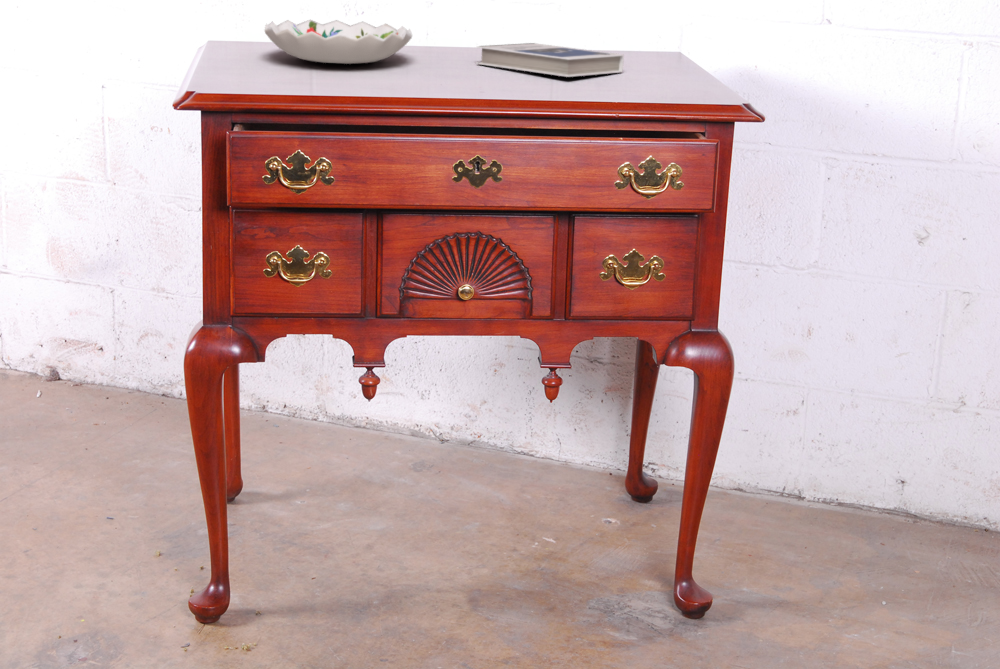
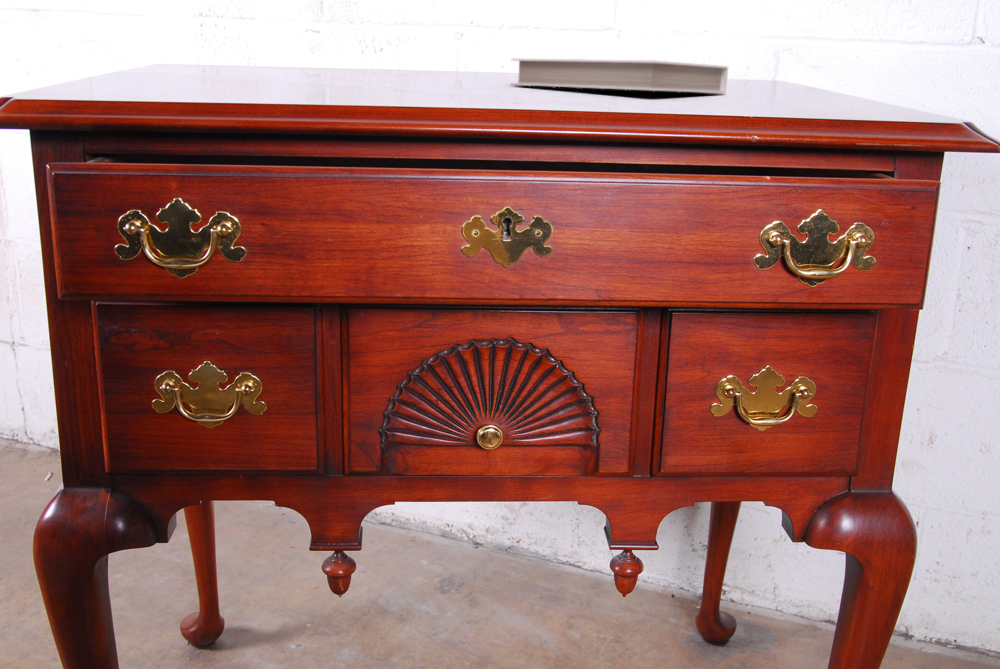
decorative bowl: present [265,20,412,64] -> none [193,18,416,78]

